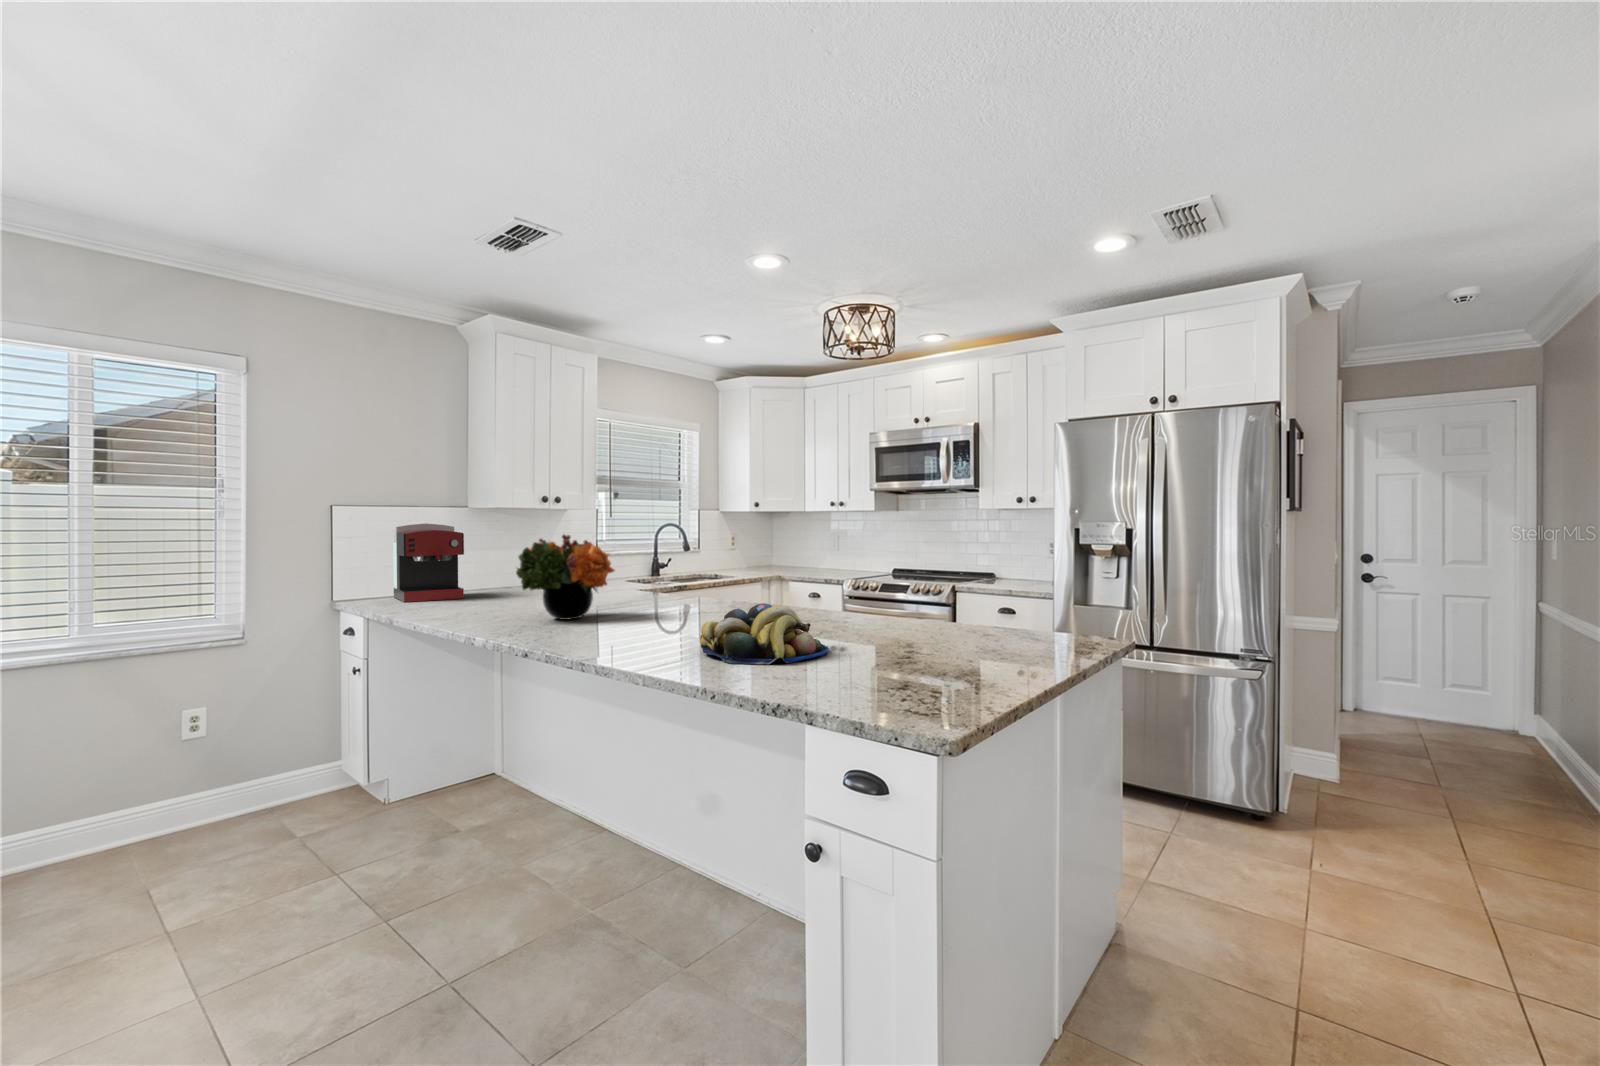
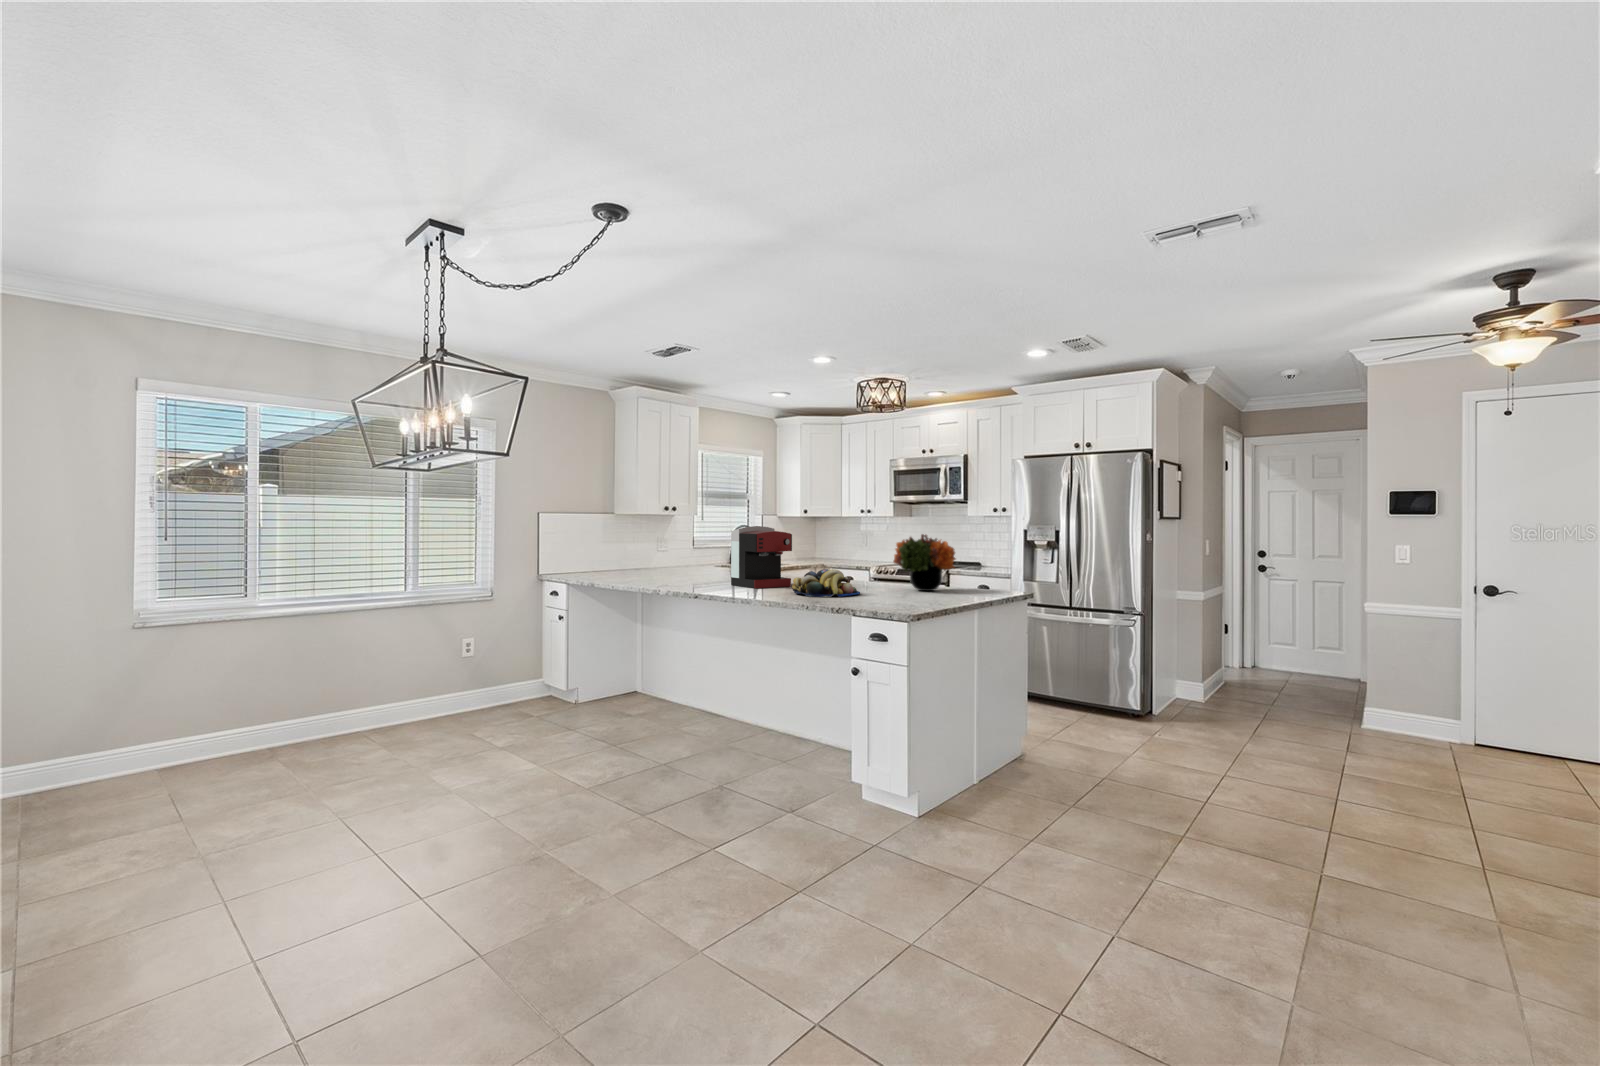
coffee maker: present [393,523,464,602] -> present [731,526,792,588]
flower arrangement: present [516,535,614,620] -> present [893,534,956,591]

